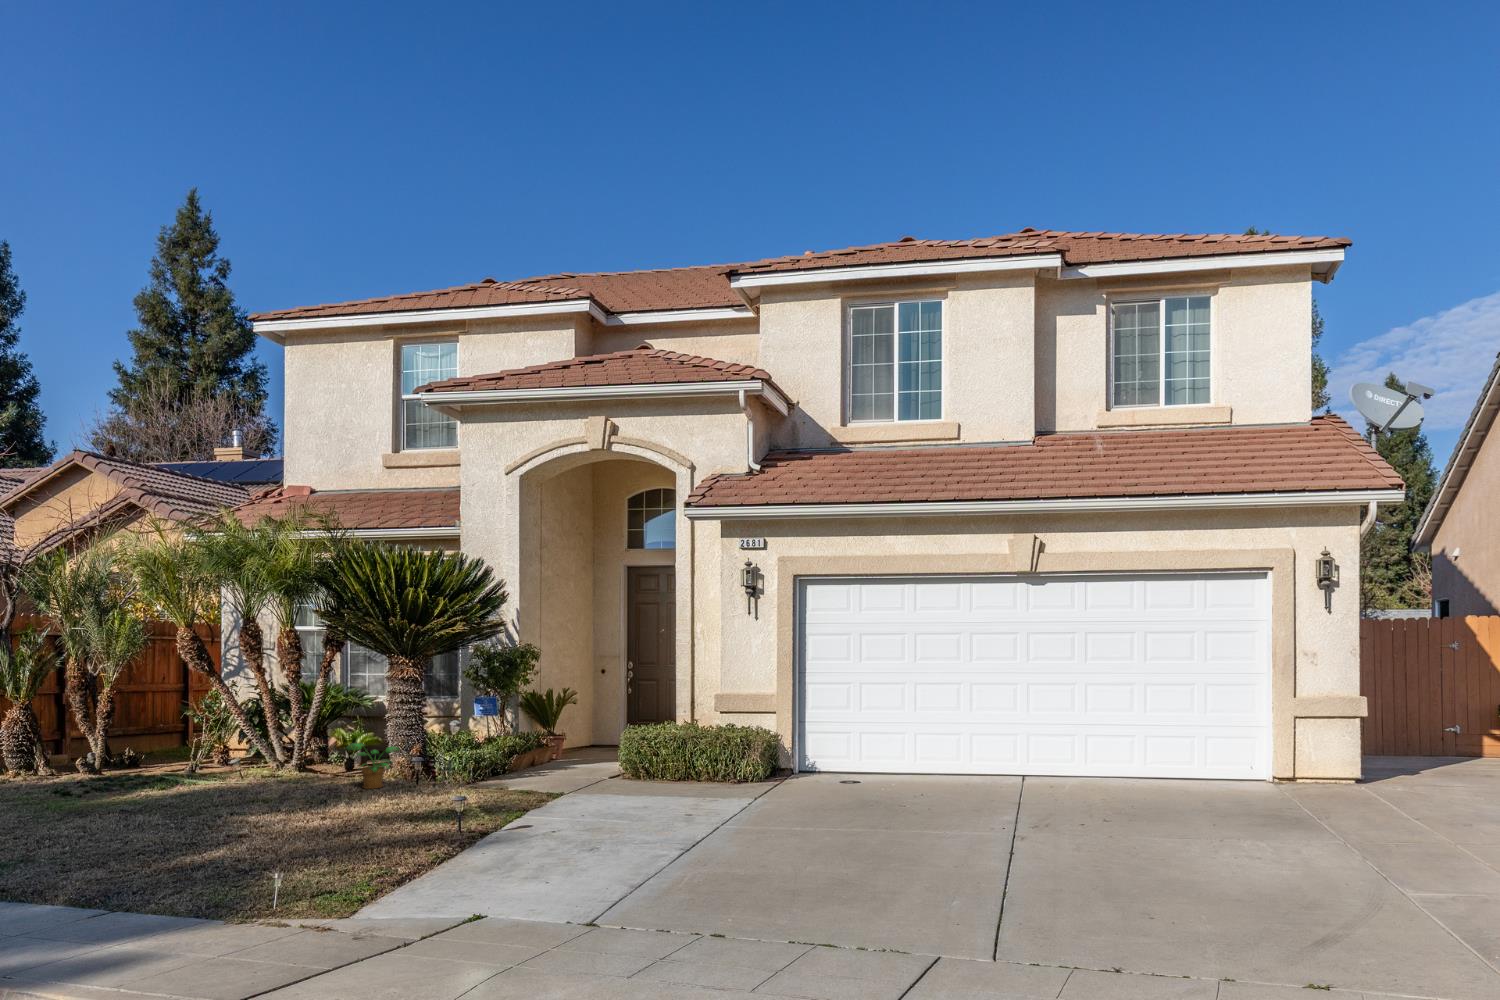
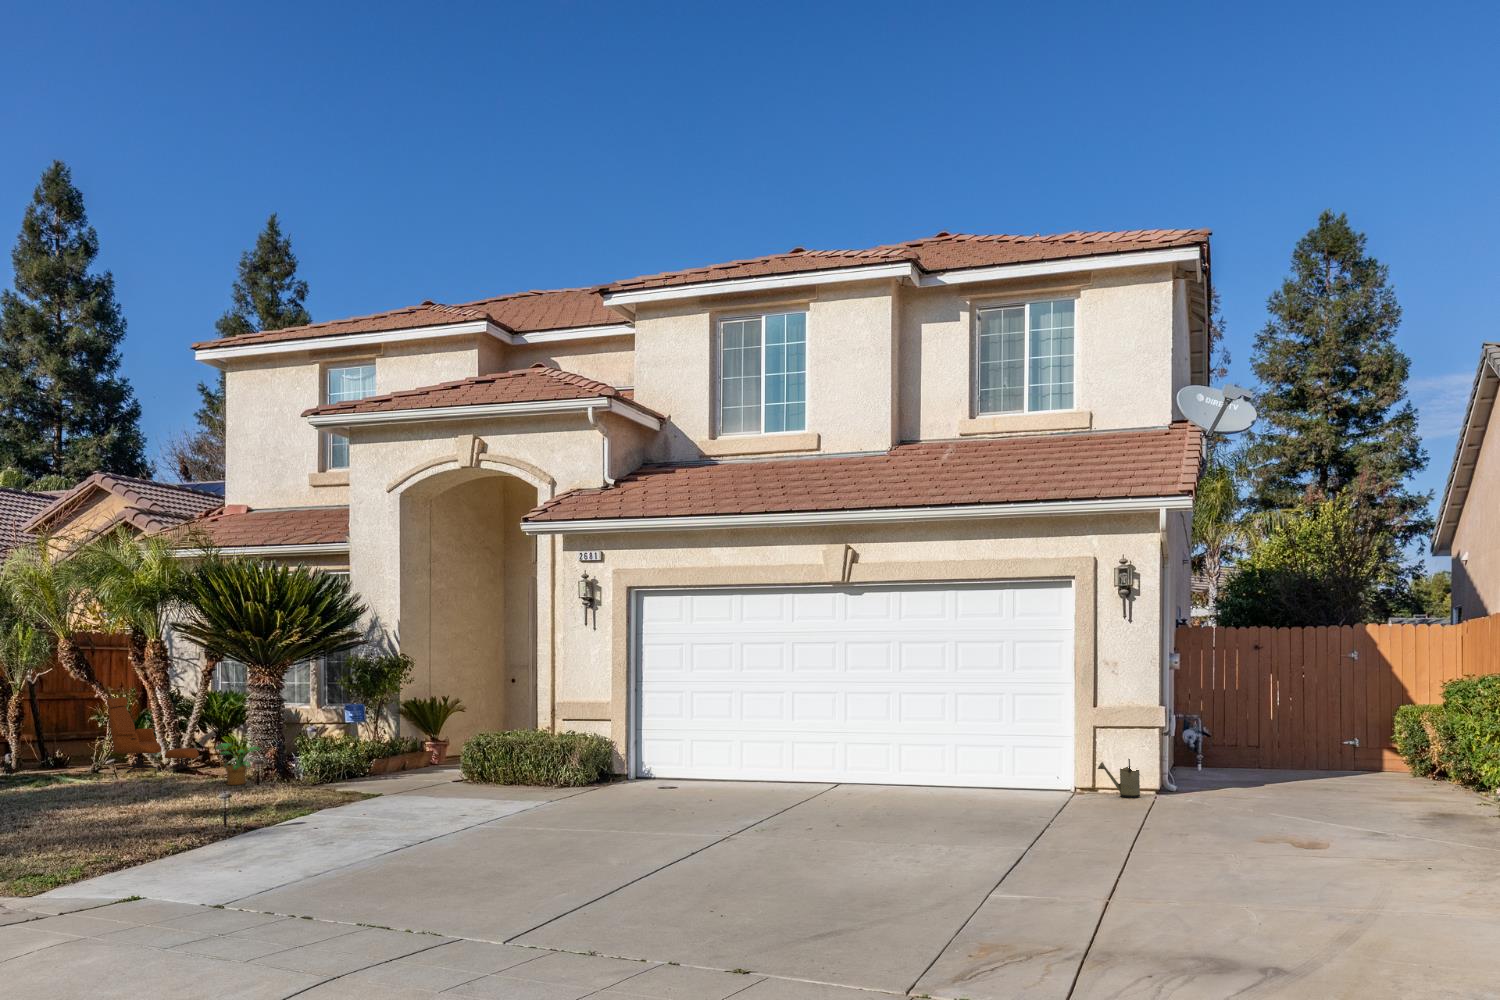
lounge chair: none [202,692,304,776] -> present [107,697,199,773]
watering can: none [1300,749,1347,789] -> present [1098,759,1140,798]

